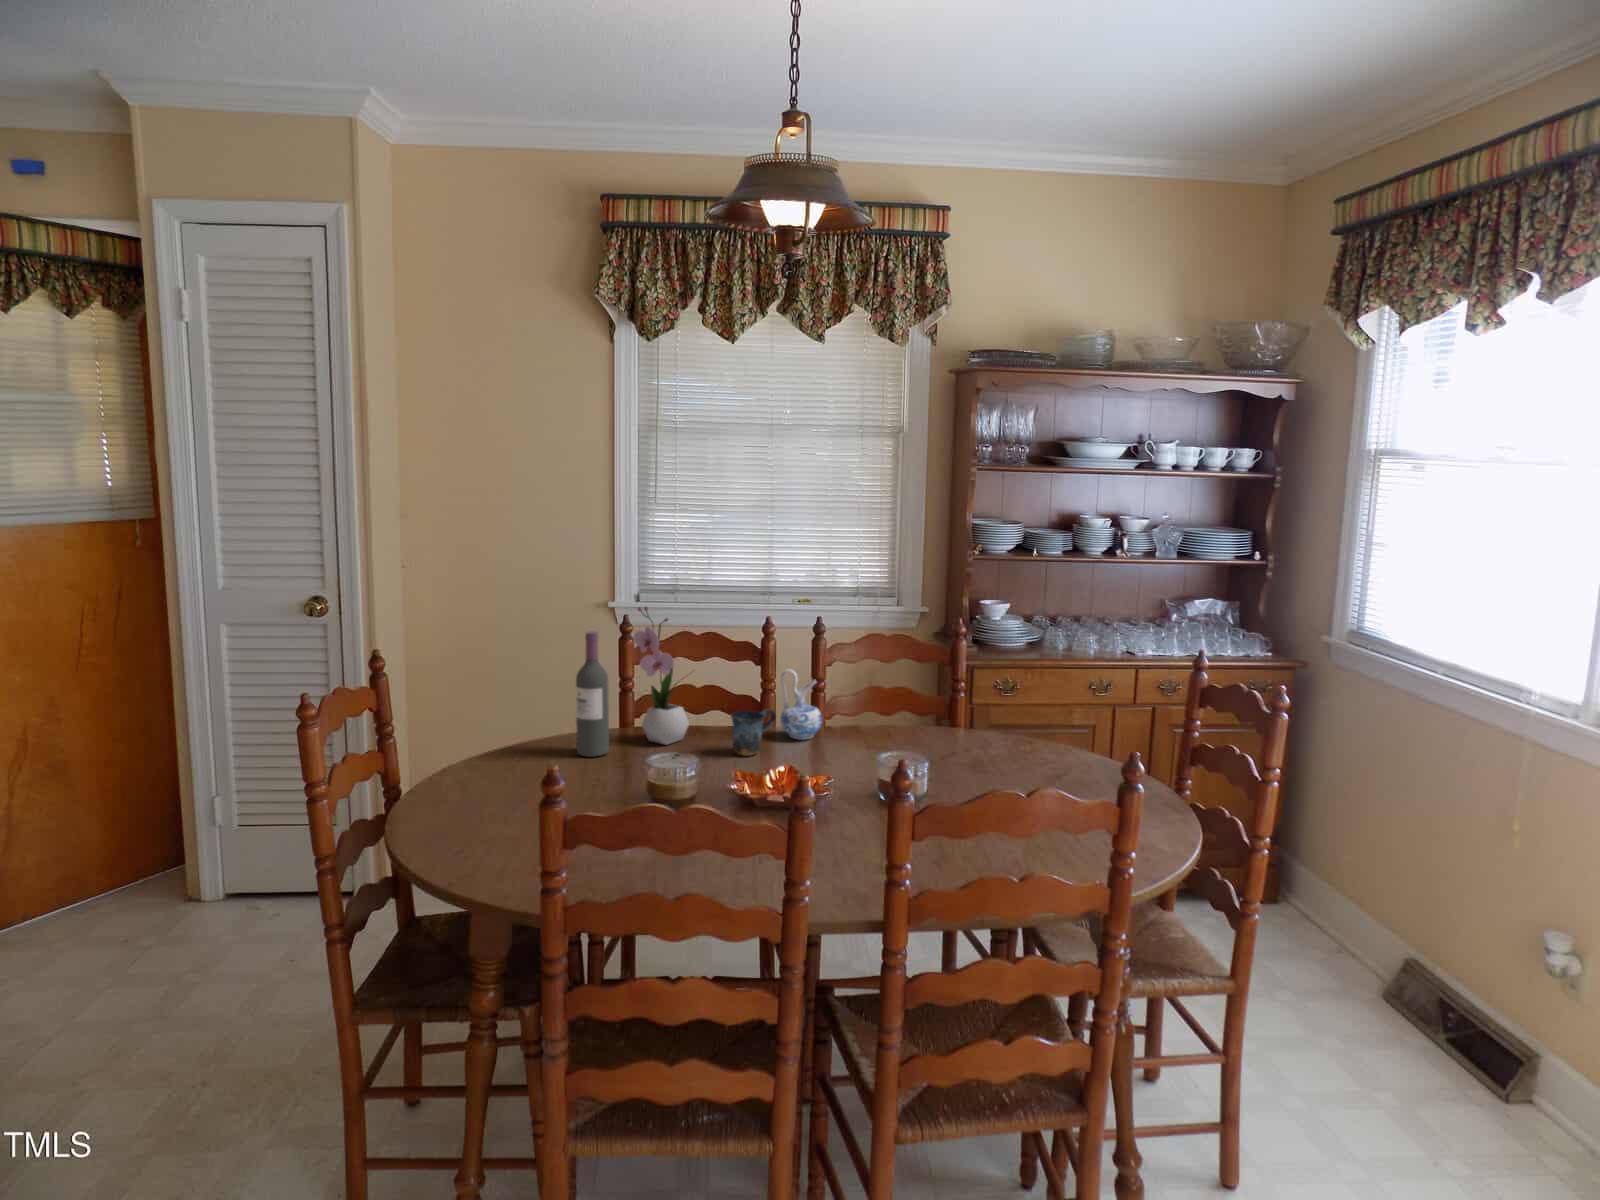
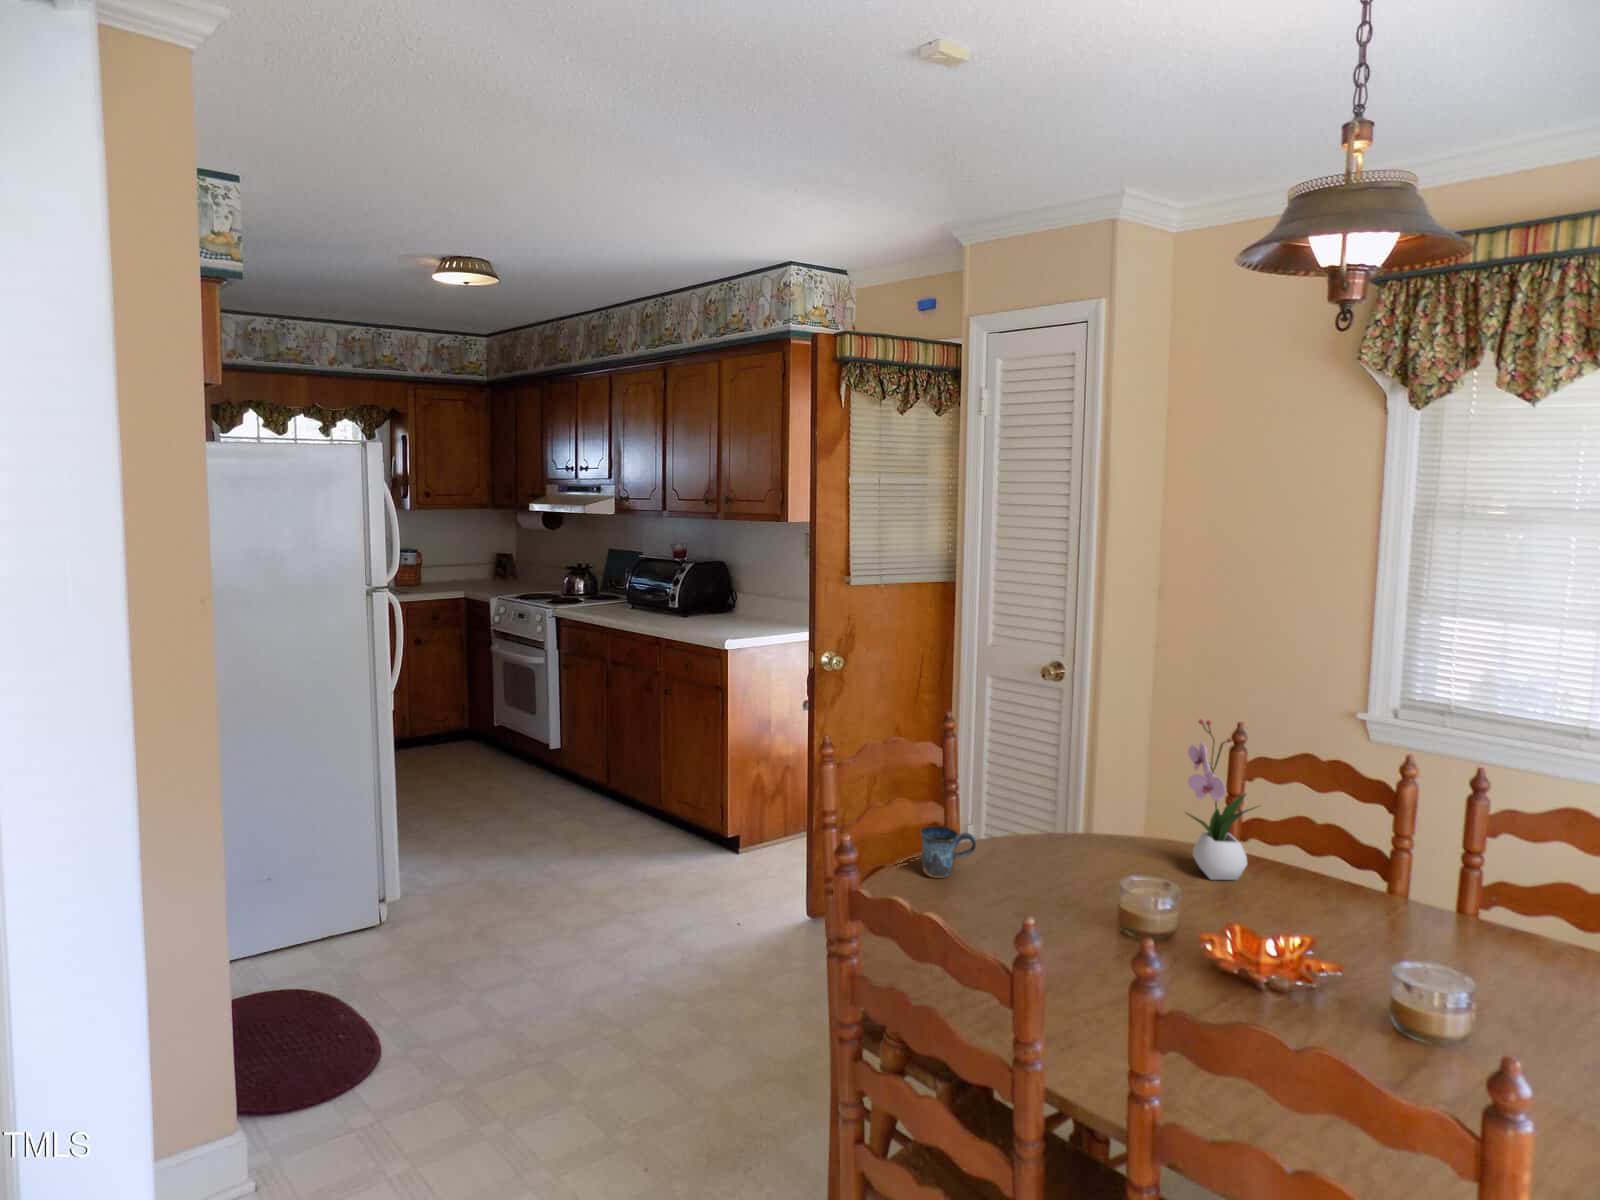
wine bottle: present [576,632,609,757] -> none [1108,734,1148,865]
ceramic pitcher: present [781,669,822,740] -> none [1363,839,1425,939]
mug: present [731,709,776,756] -> present [920,826,976,878]

